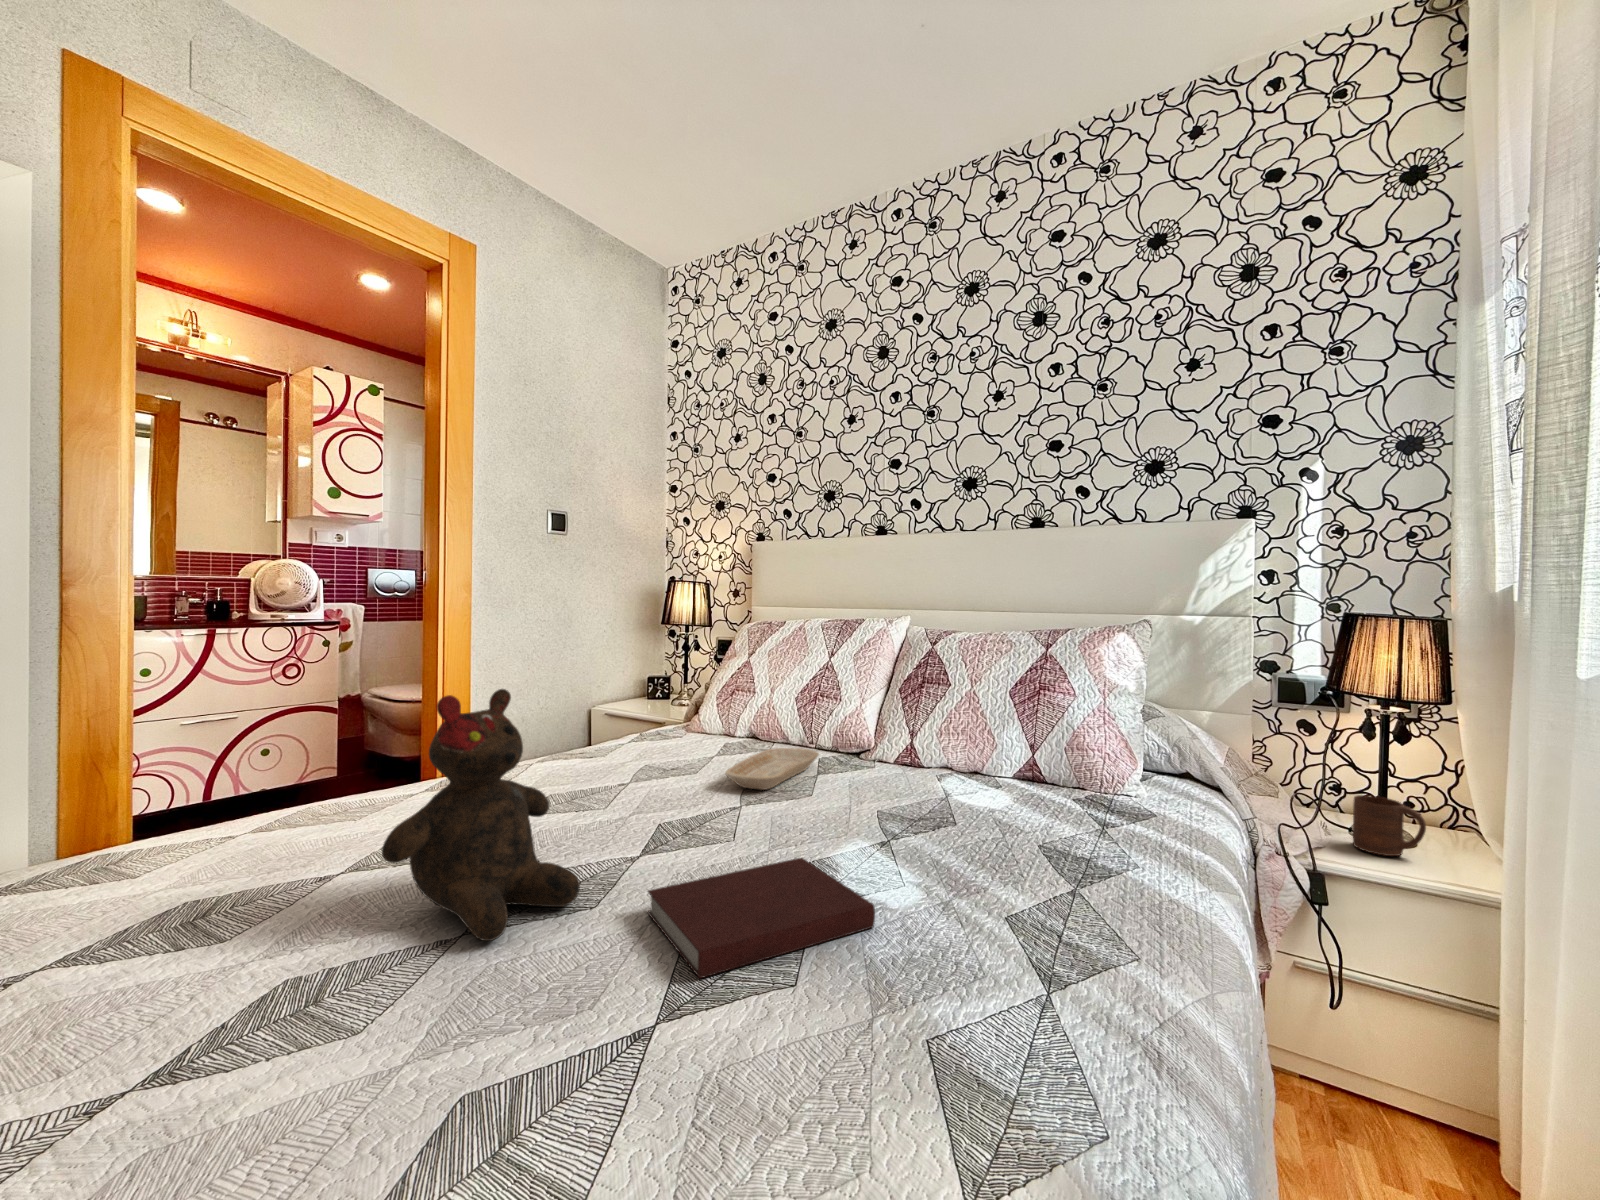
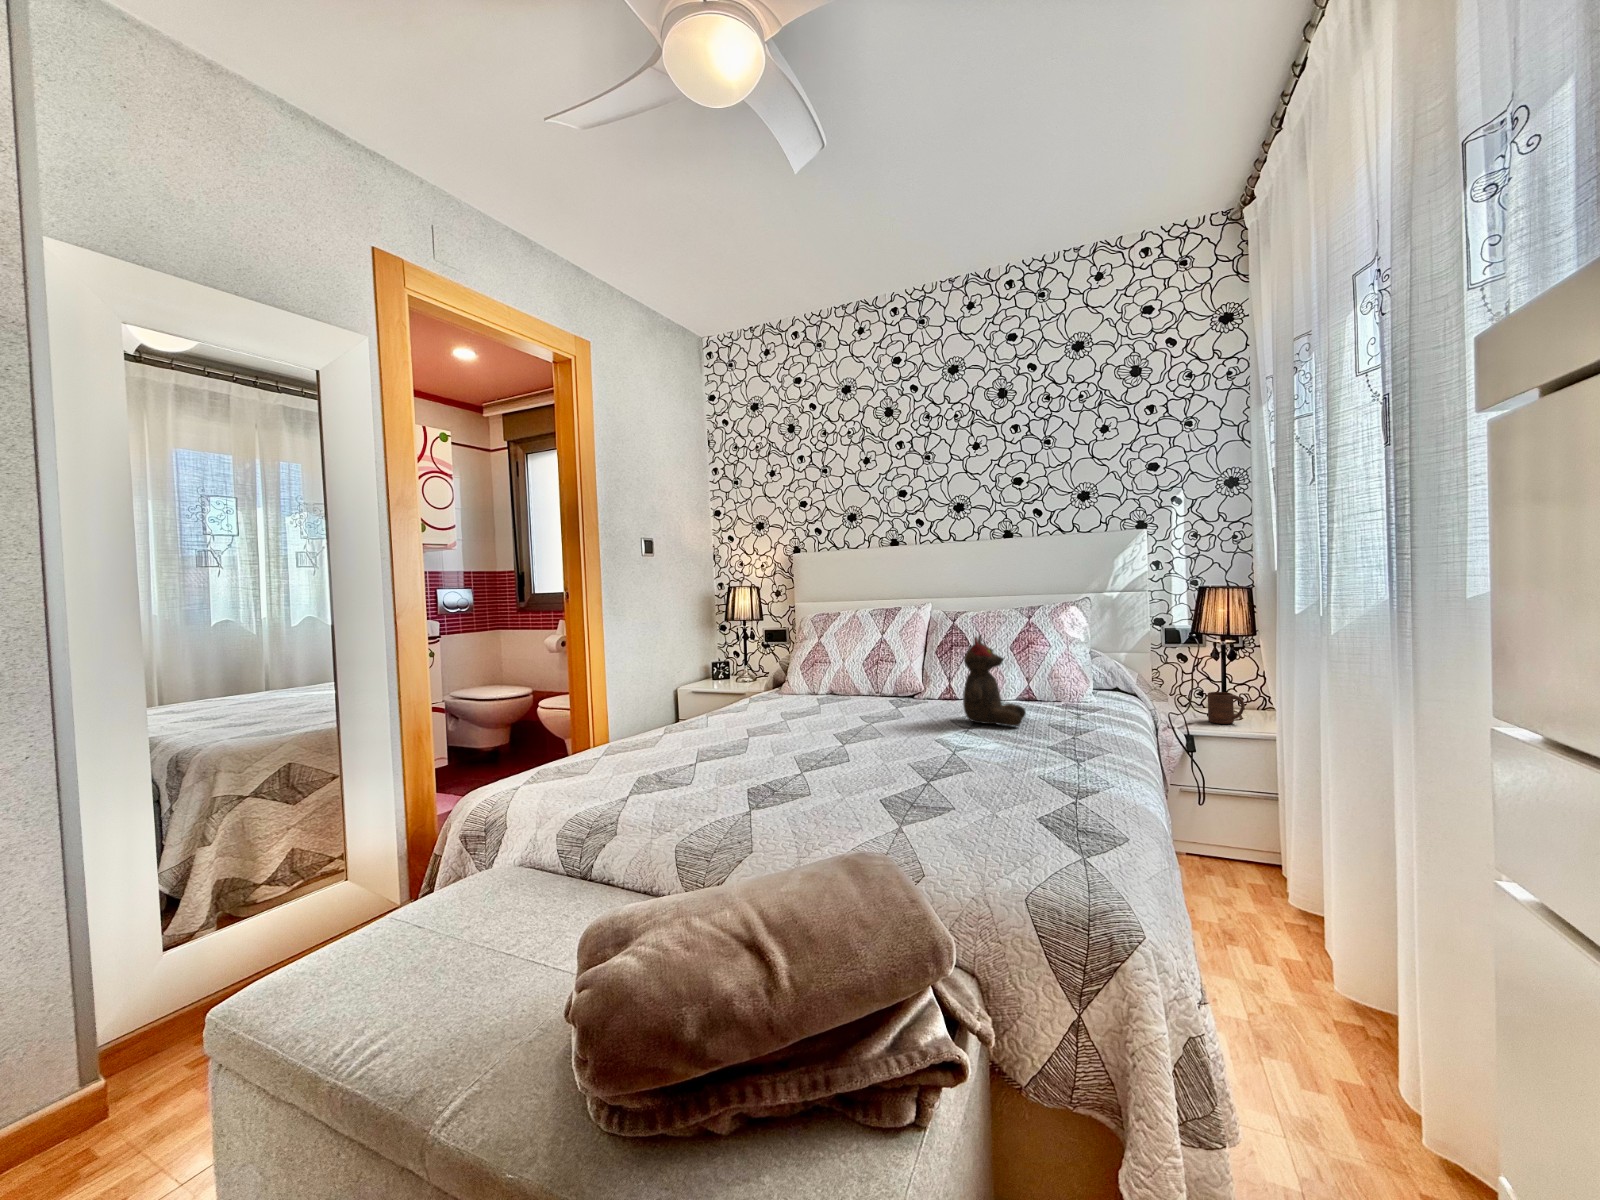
teddy bear: present [382,689,580,941] -> present [963,635,1026,726]
tray: present [726,748,819,790] -> none [846,695,892,718]
notebook: present [647,858,875,978] -> none [875,736,988,775]

